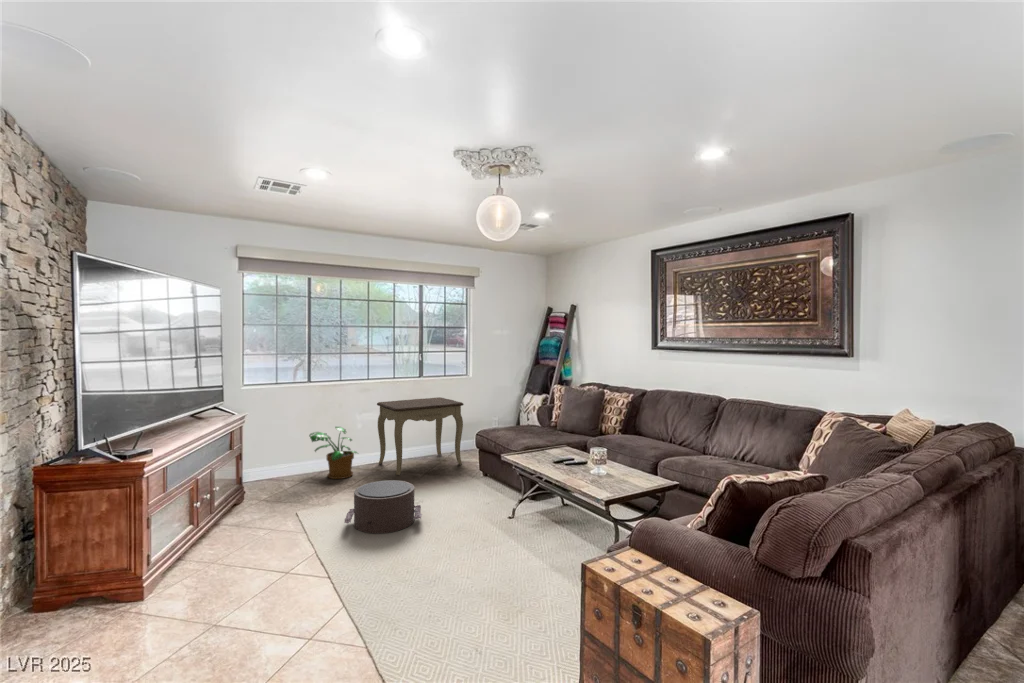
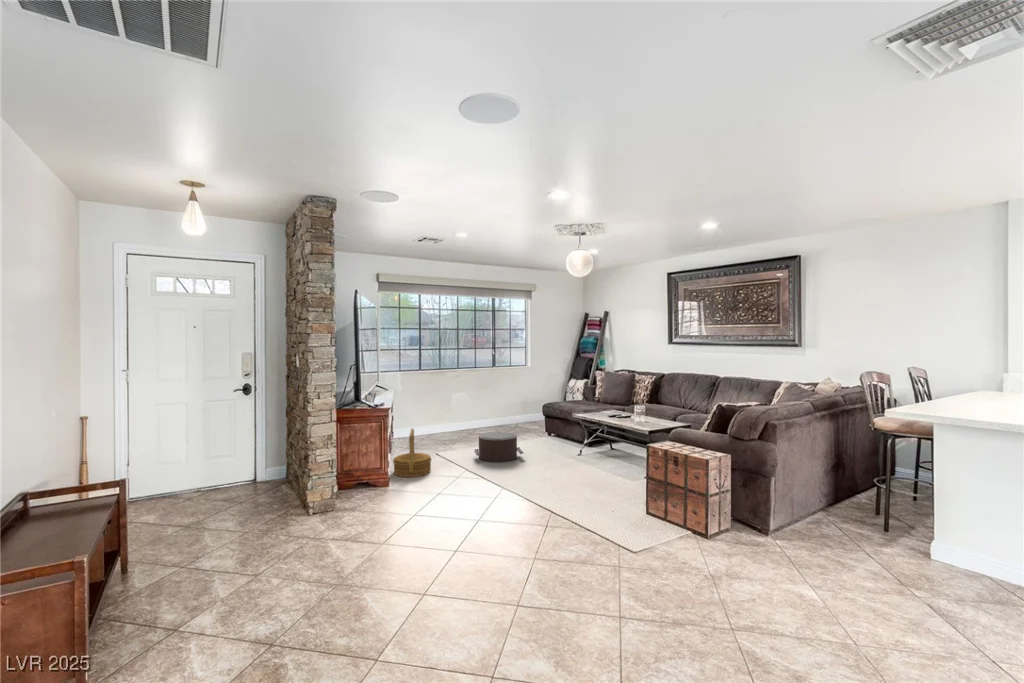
side table: present [377,397,464,475] -> none [466,381,530,435]
potted plant: present [309,427,357,479] -> none [427,401,458,438]
woven basket: none [186,483,258,571] -> present [393,429,431,477]

